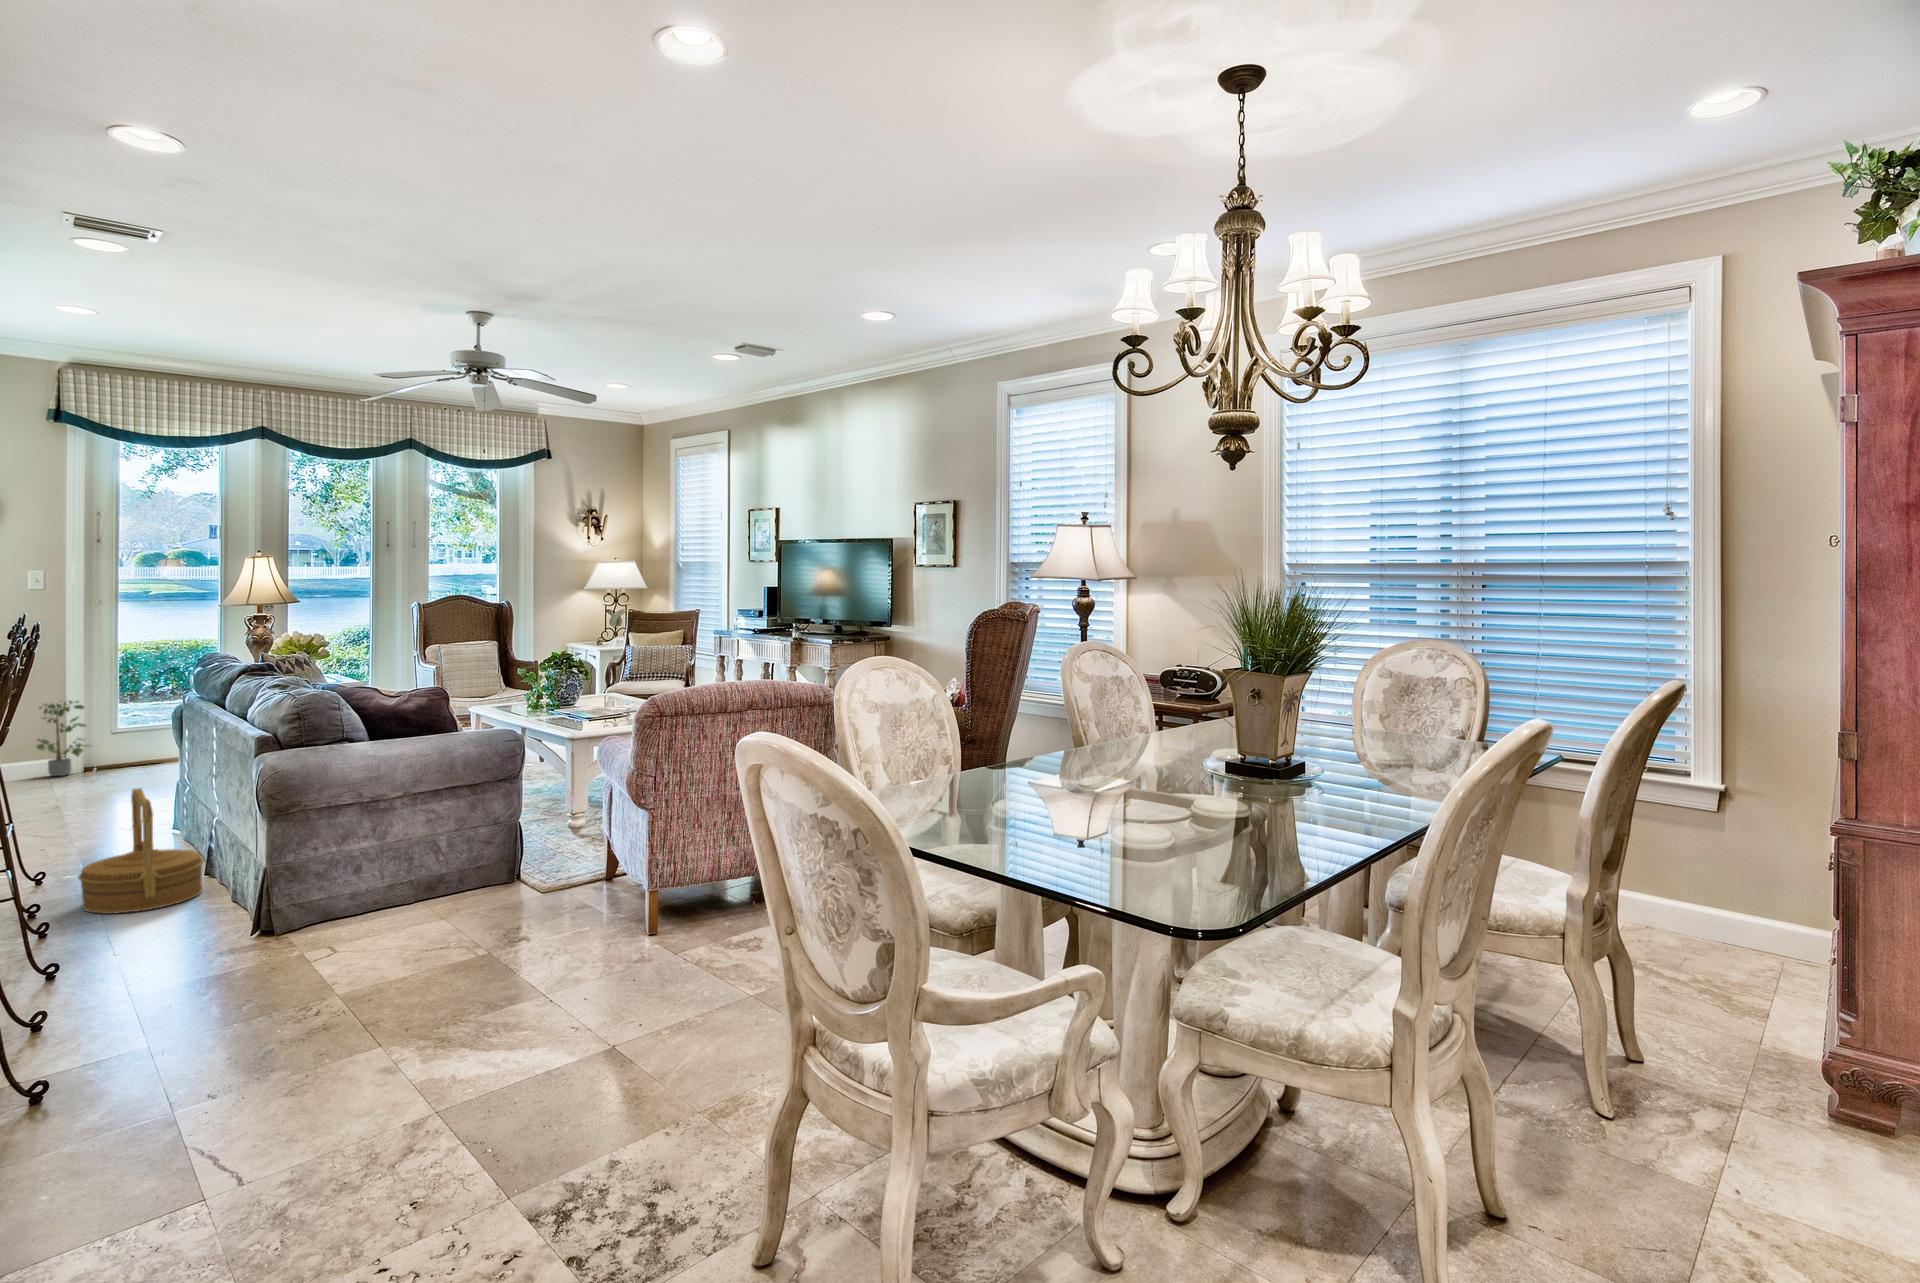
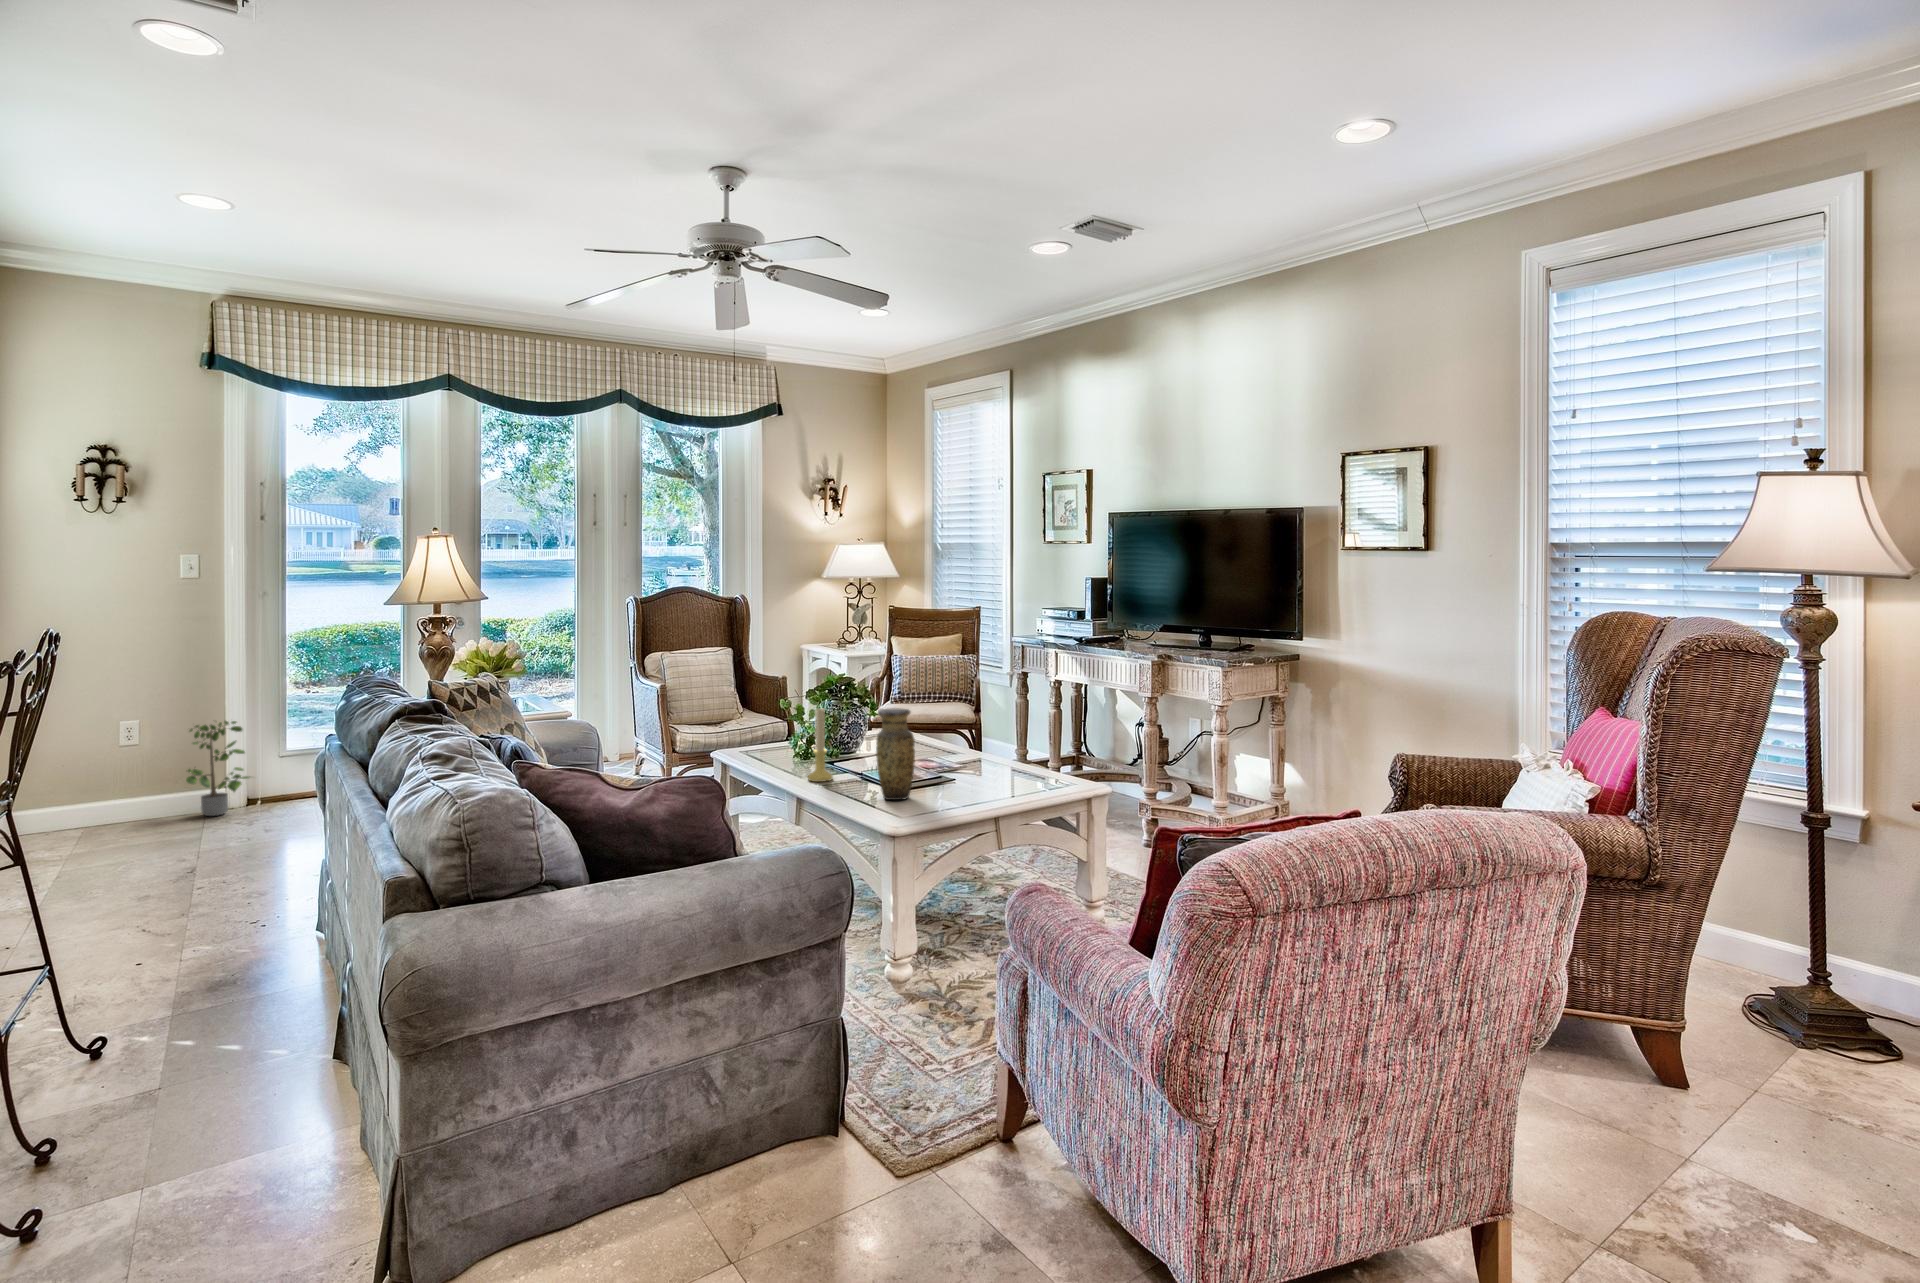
vase: none [575,670,601,728] -> present [876,709,915,800]
candle holder: none [534,671,552,721] -> present [808,708,833,782]
woven basket: present [78,788,204,914] -> none [123,918,328,1160]

